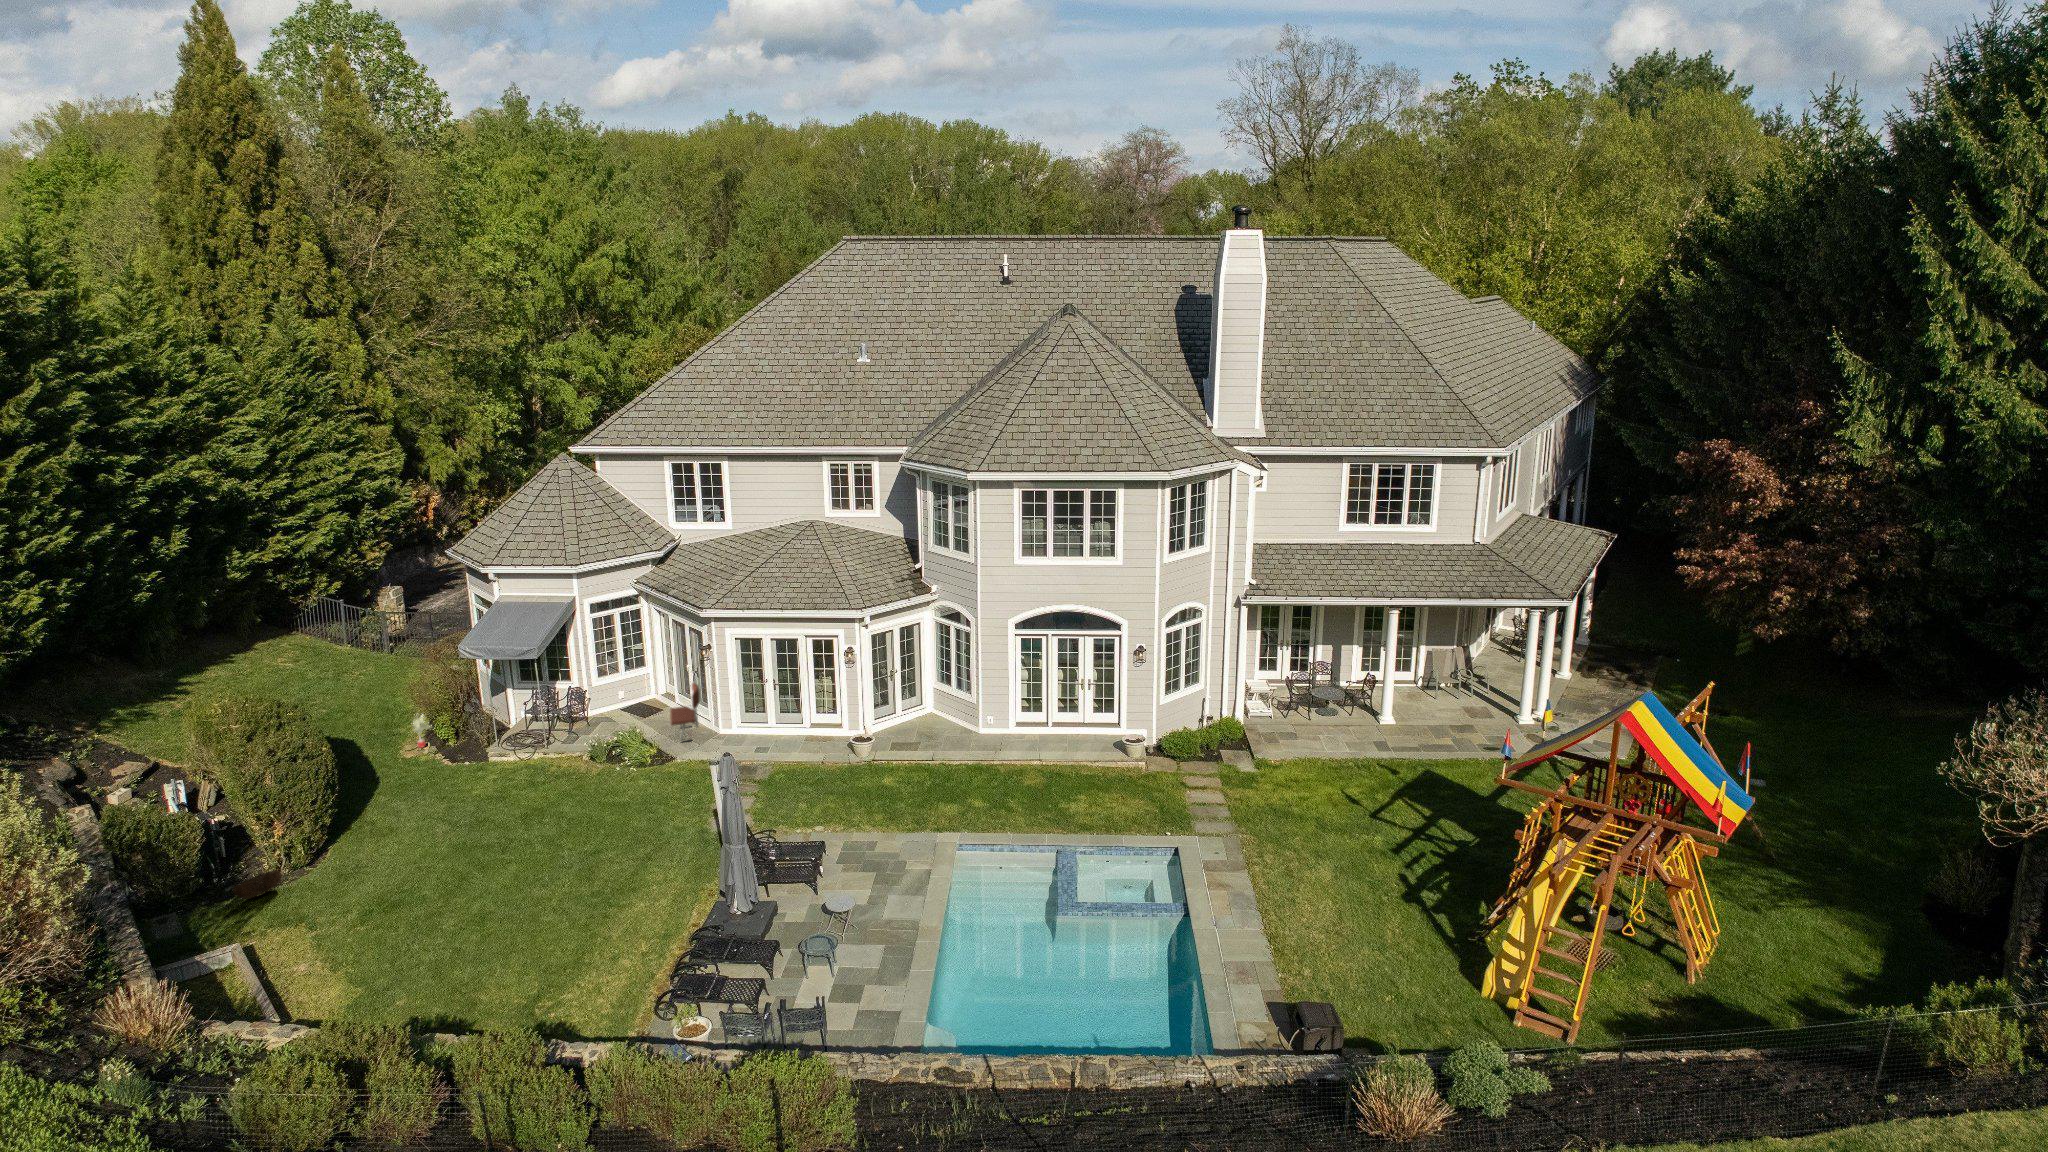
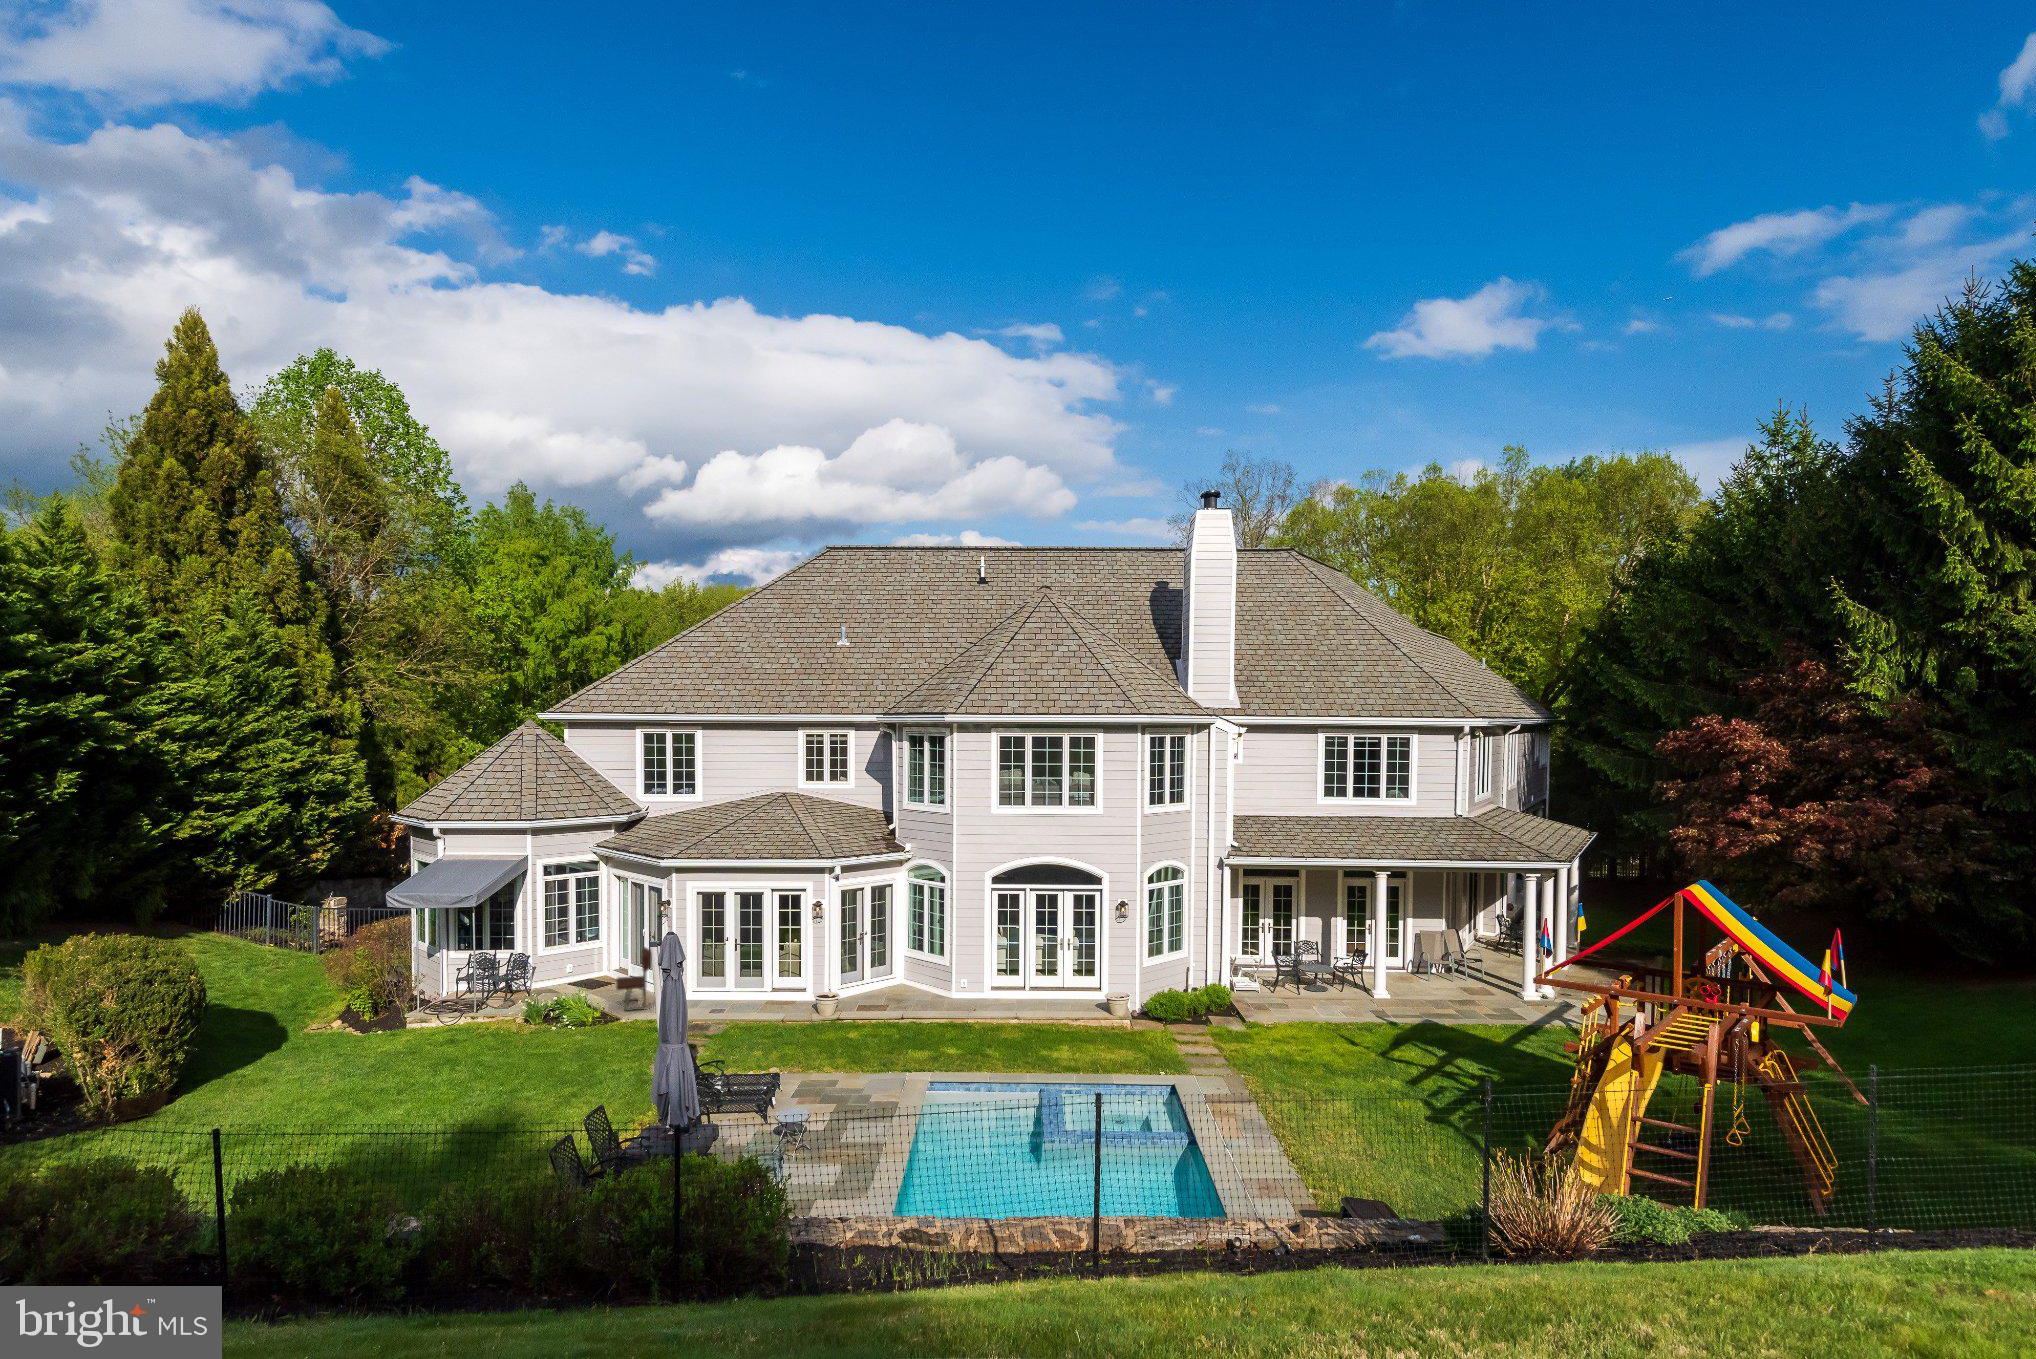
potted tree: present [413,714,432,748] -> none [329,973,355,1014]

